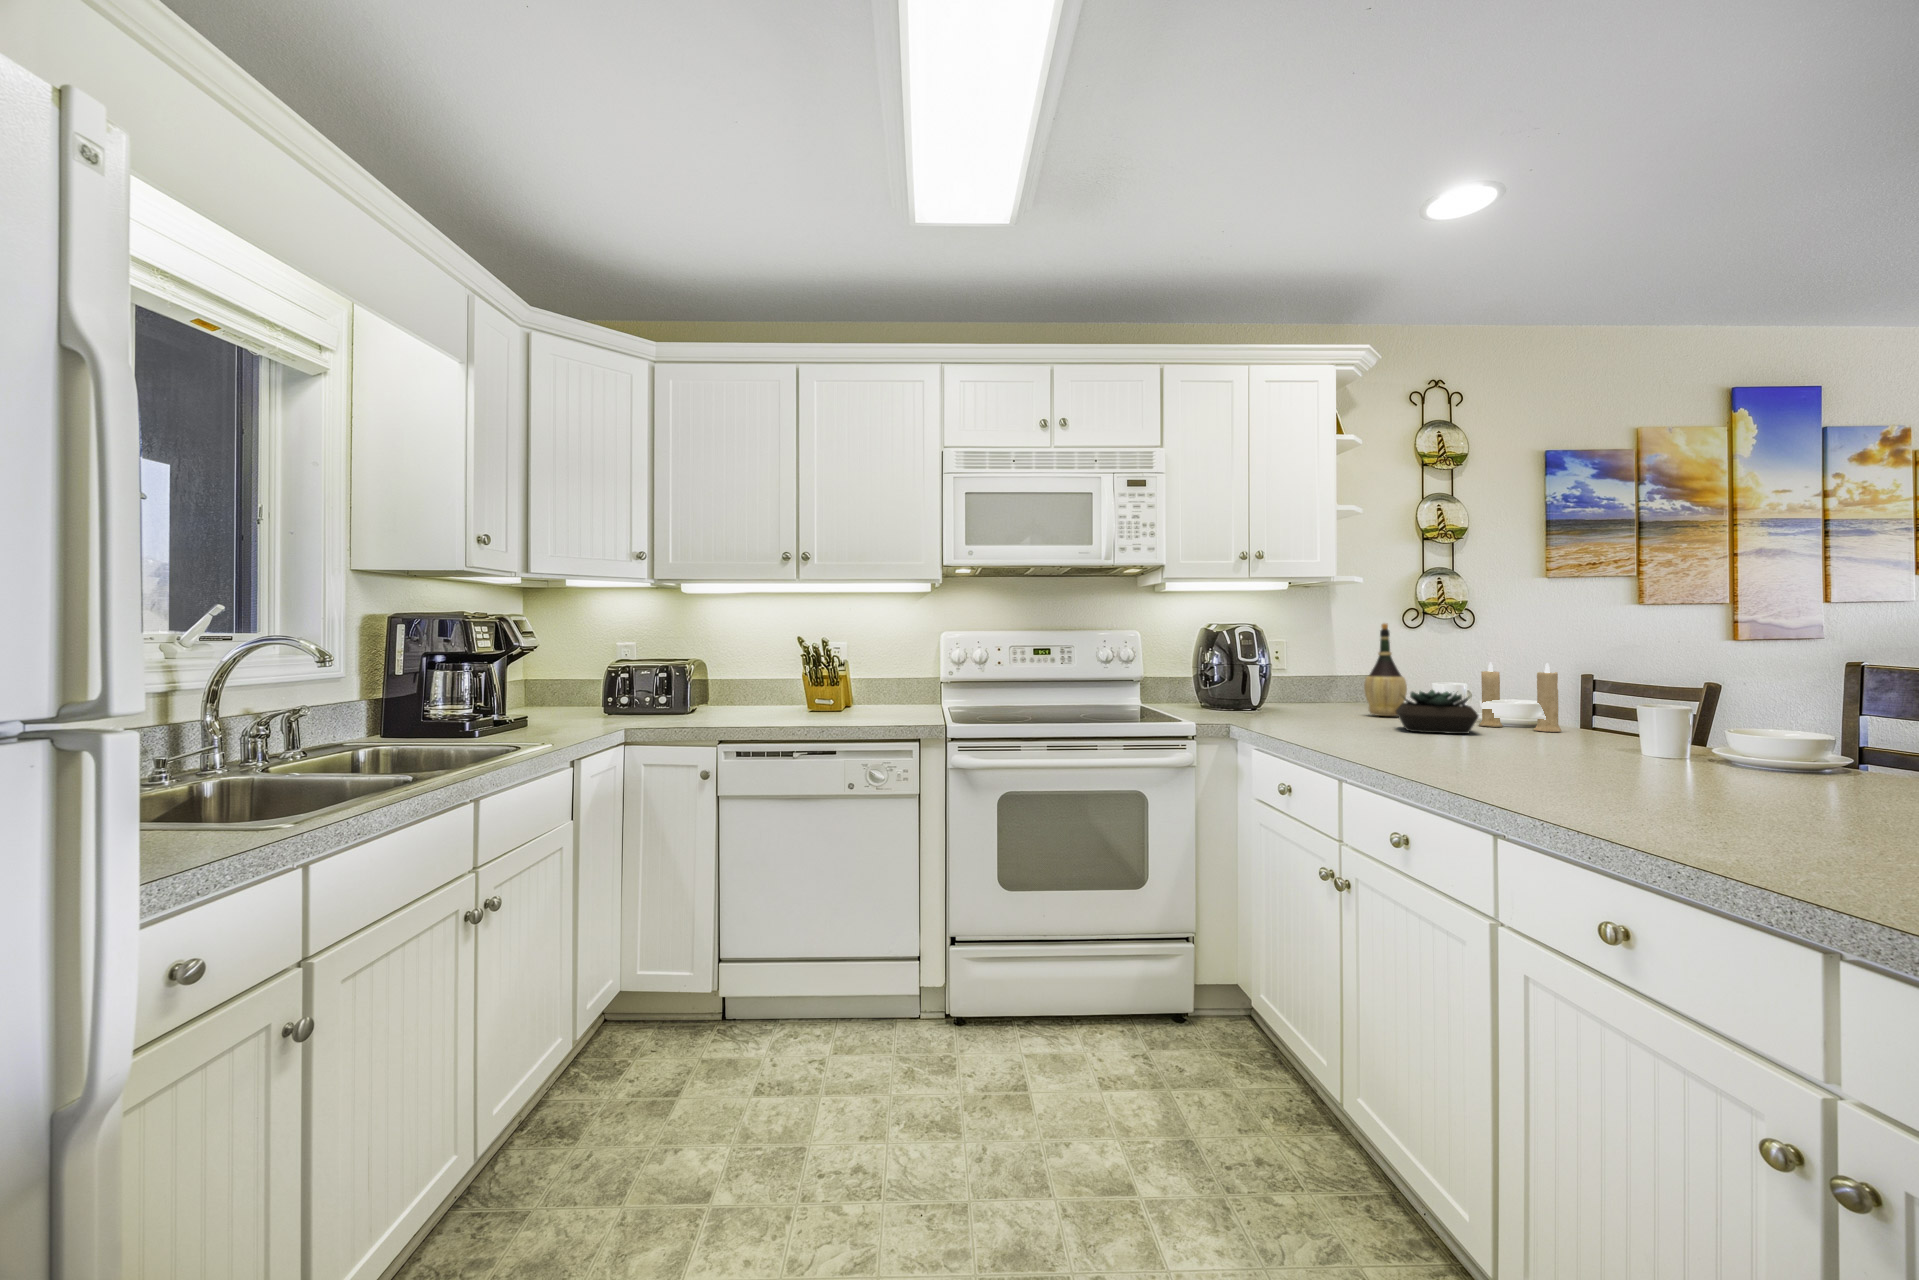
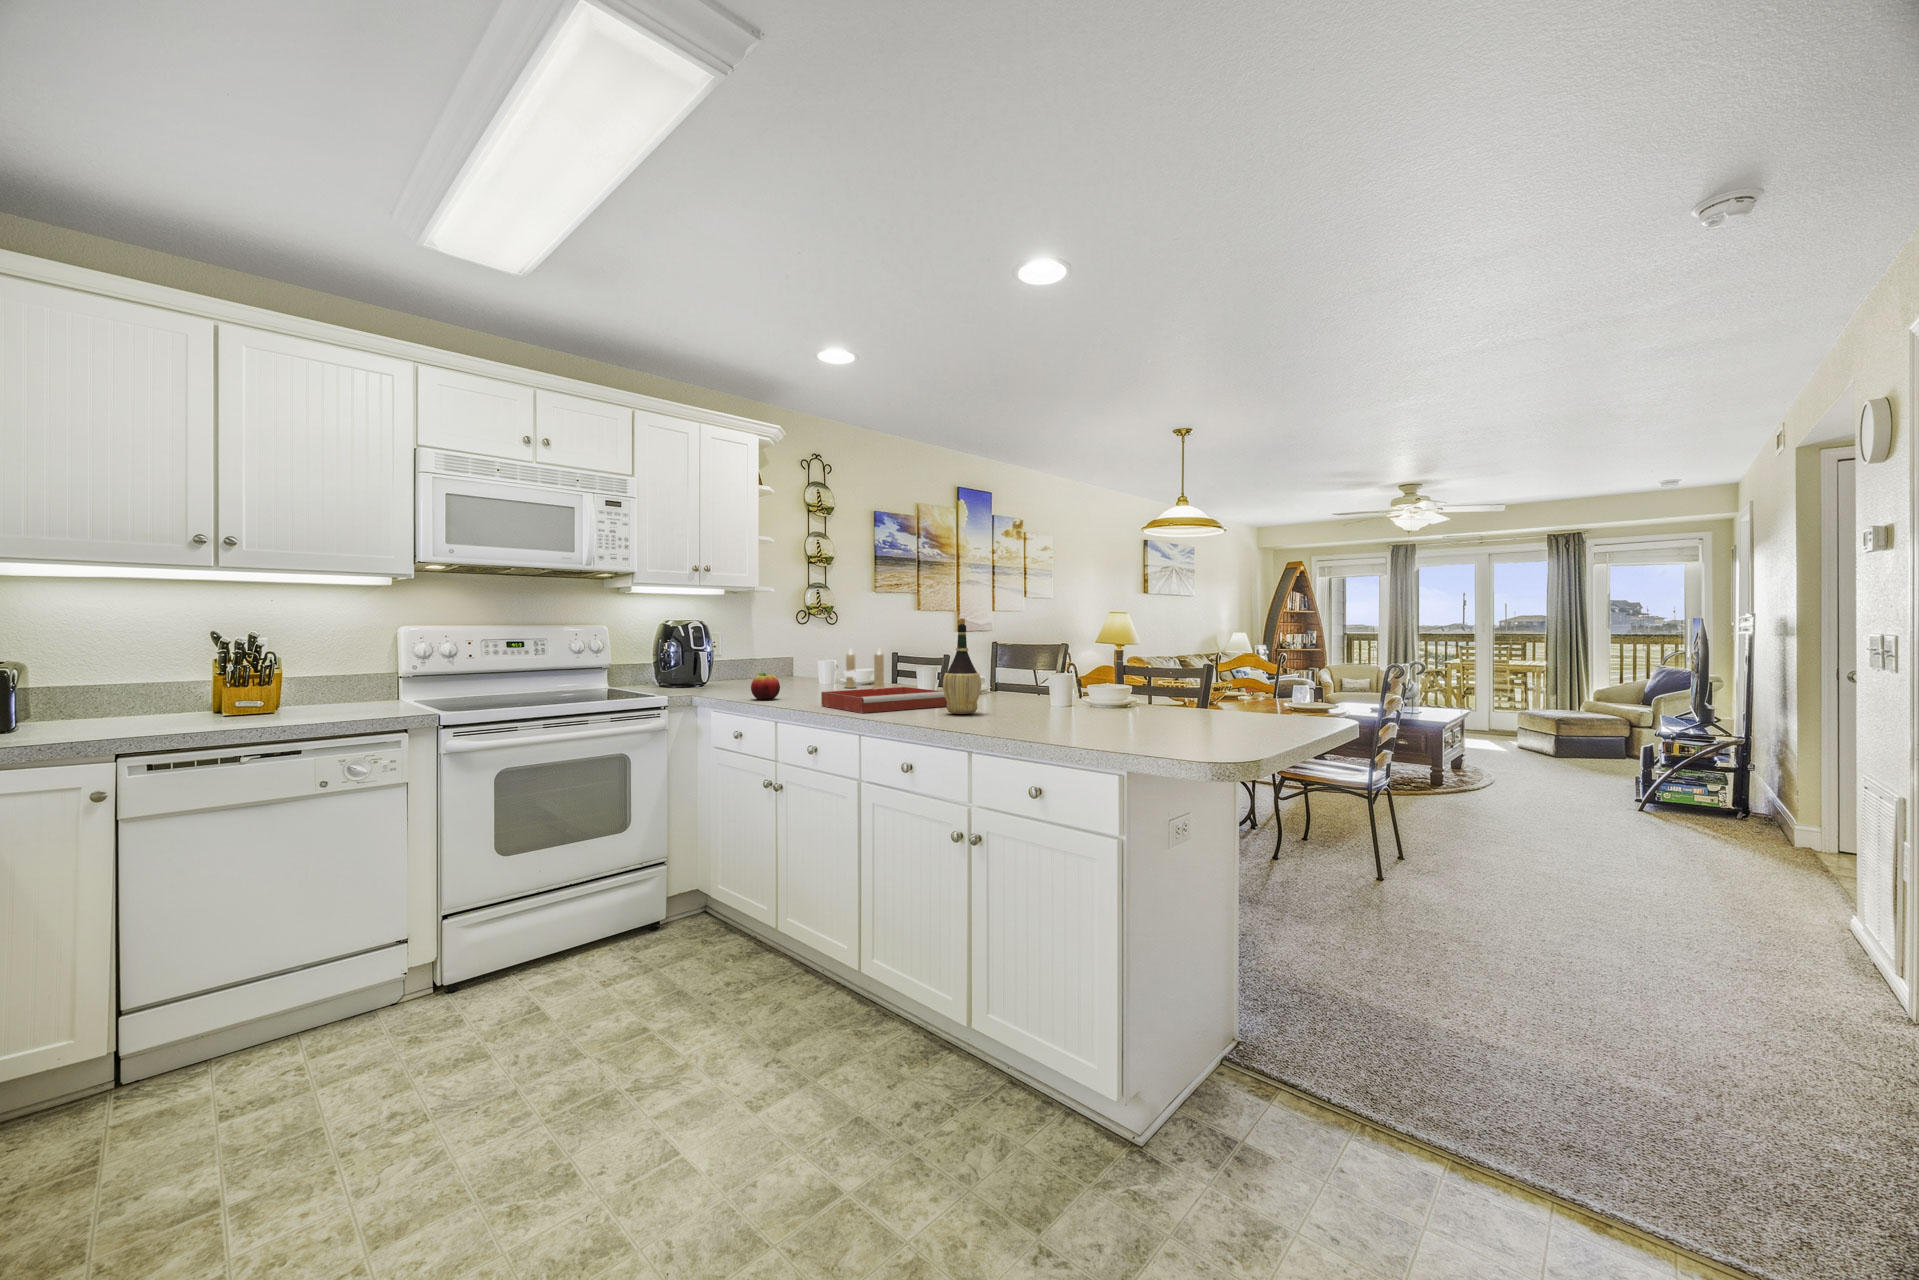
wine bottle: present [1364,623,1407,716] -> present [943,618,981,714]
succulent plant: present [1395,690,1479,734] -> none [800,666,847,694]
fruit: none [1305,695,1352,737] -> present [751,673,780,700]
tray: none [1415,732,1720,782] -> present [821,687,947,713]

